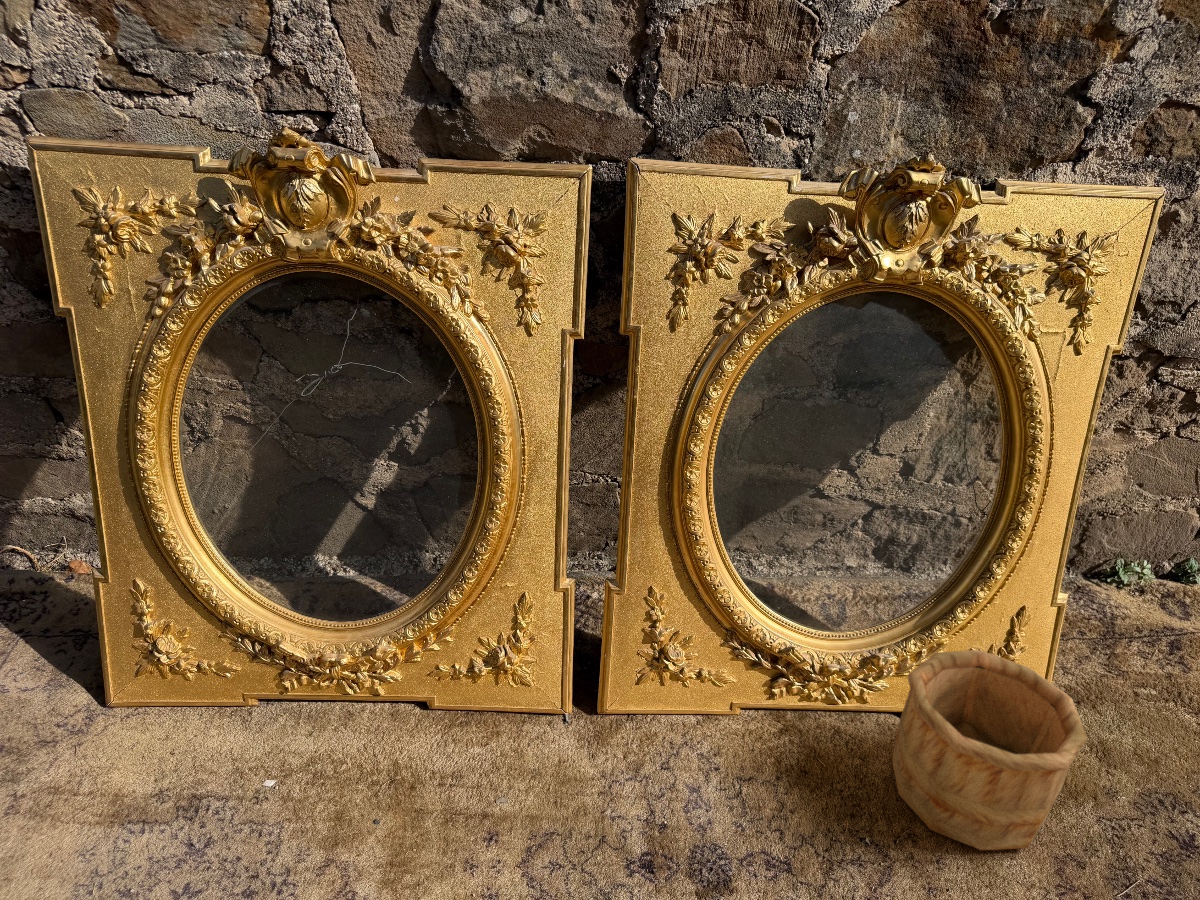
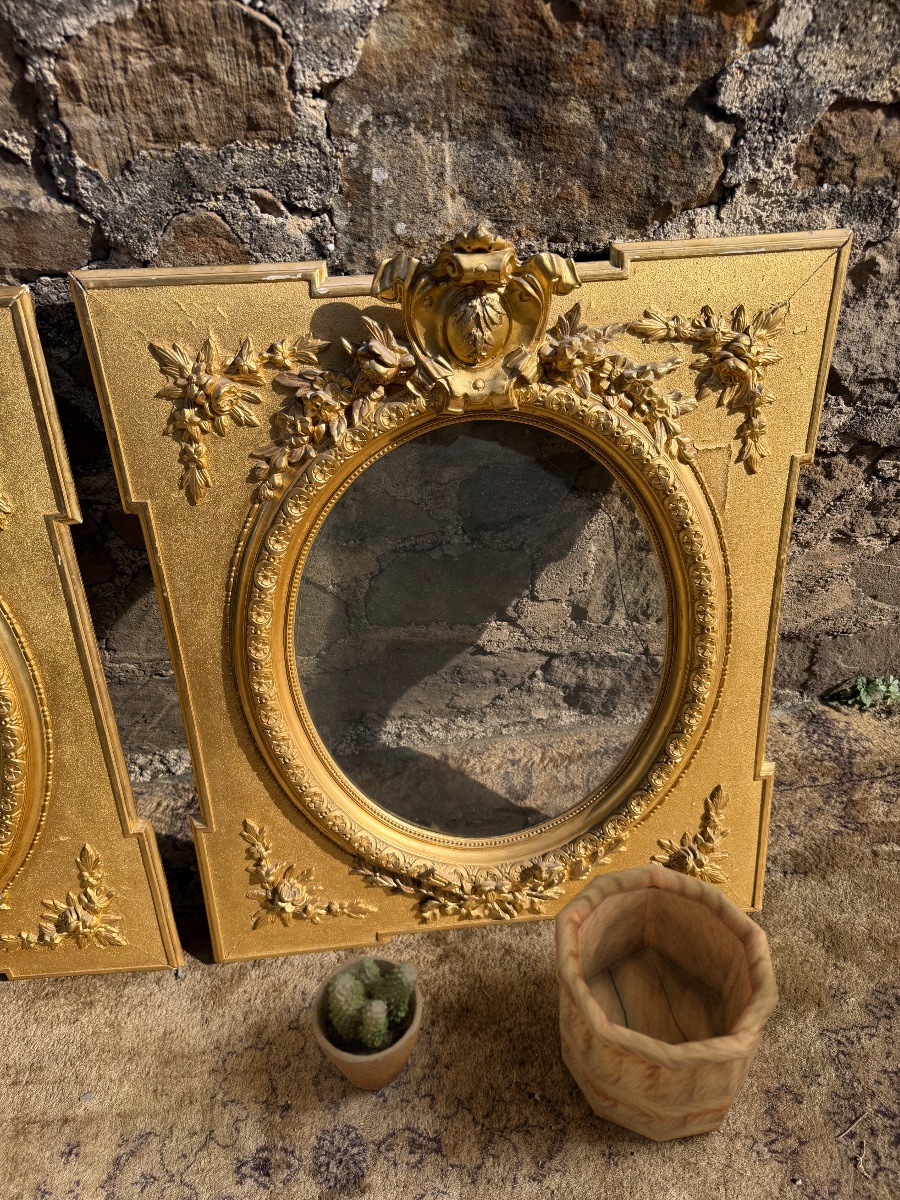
potted plant: none [716,687,809,798] -> present [312,956,422,1090]

